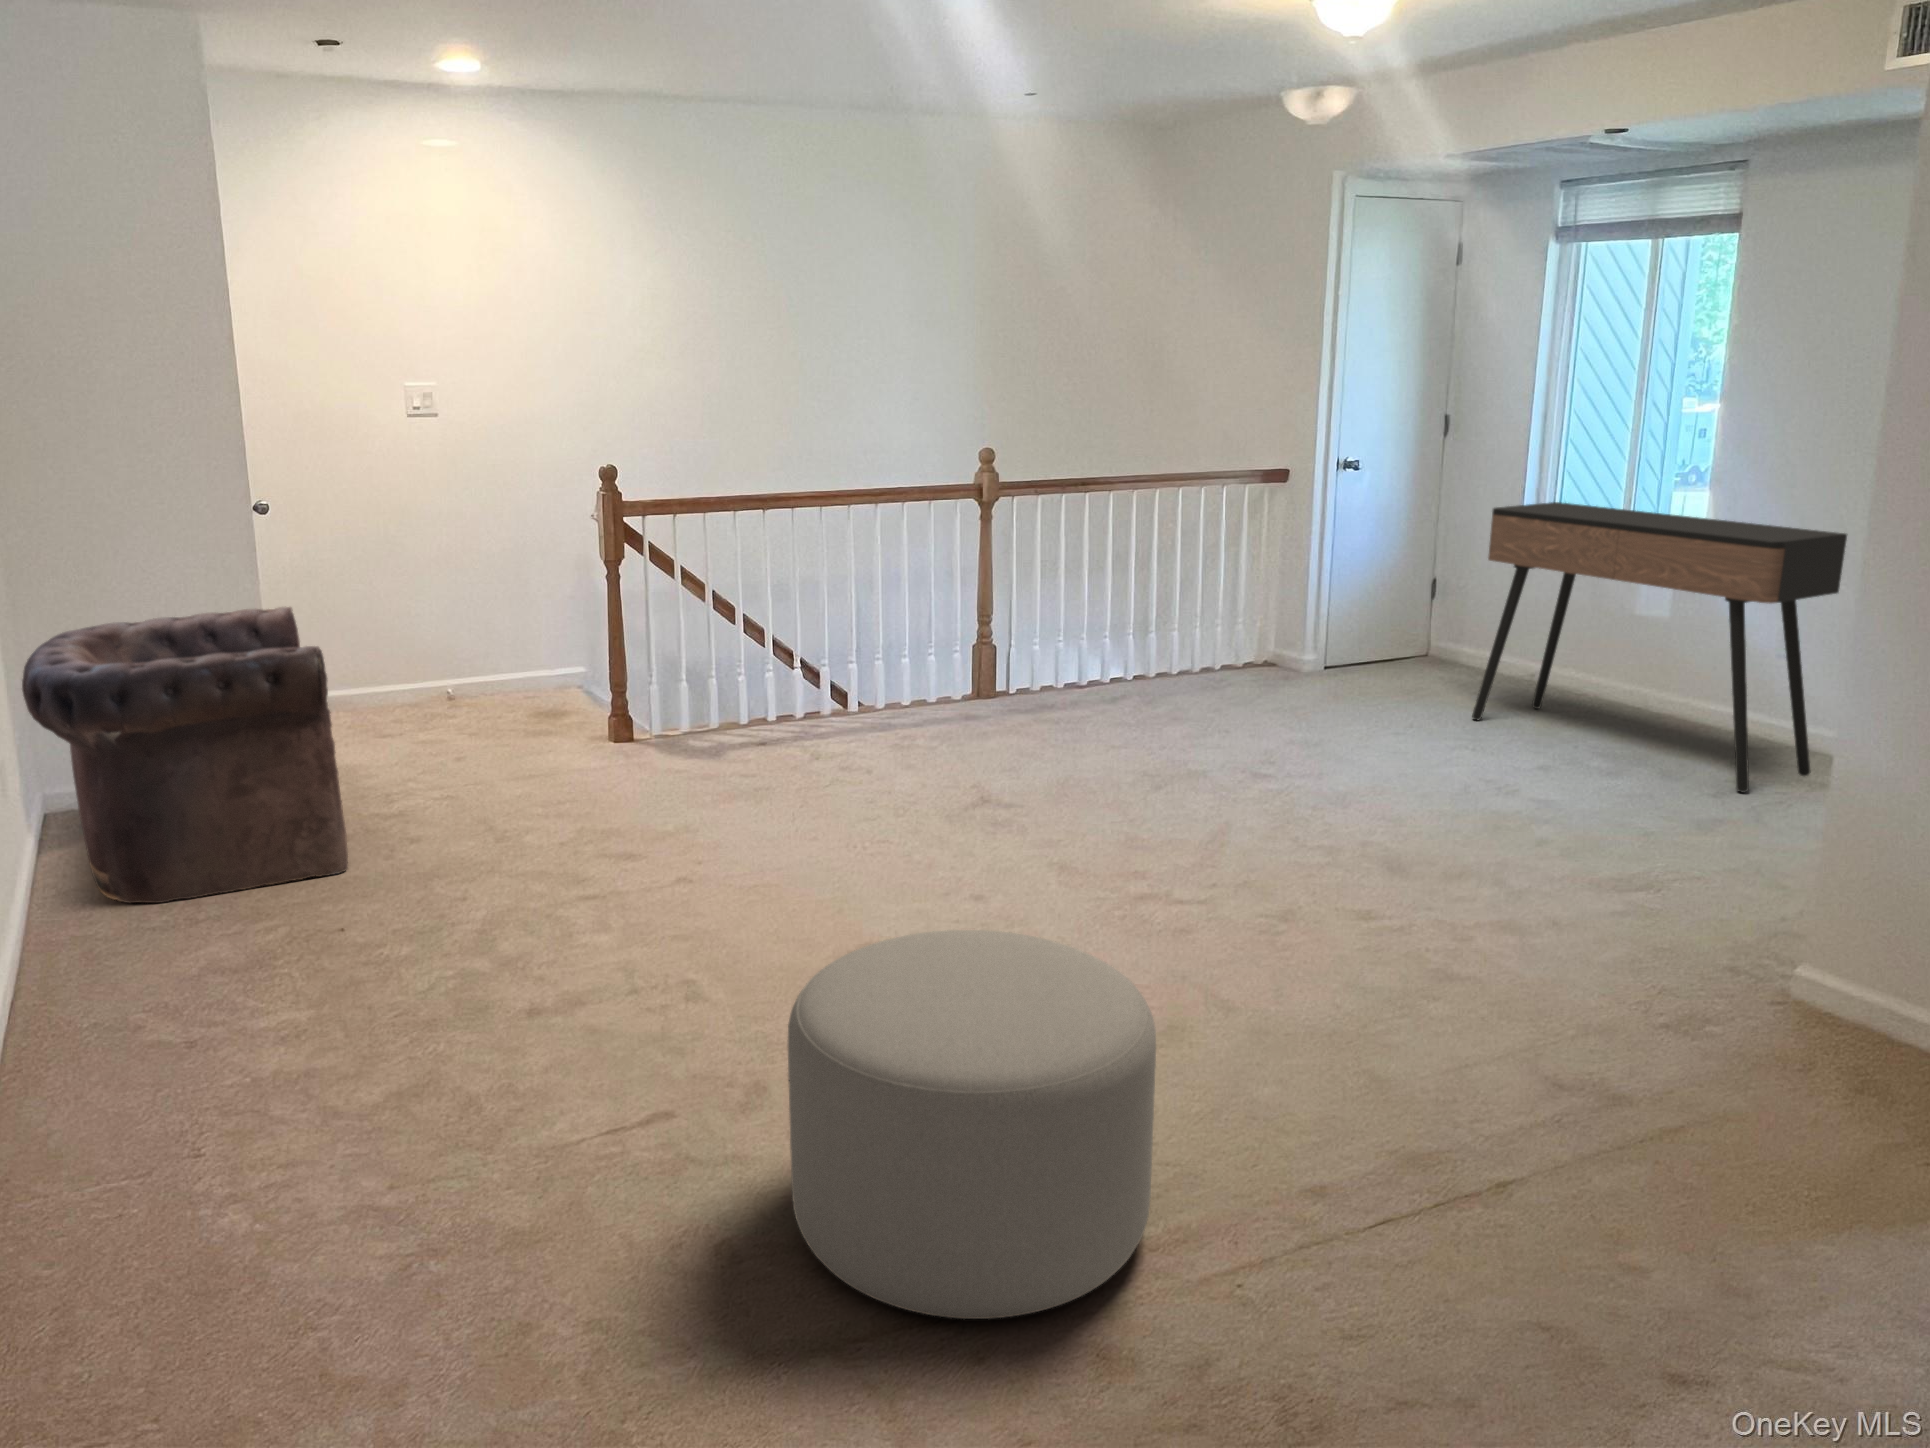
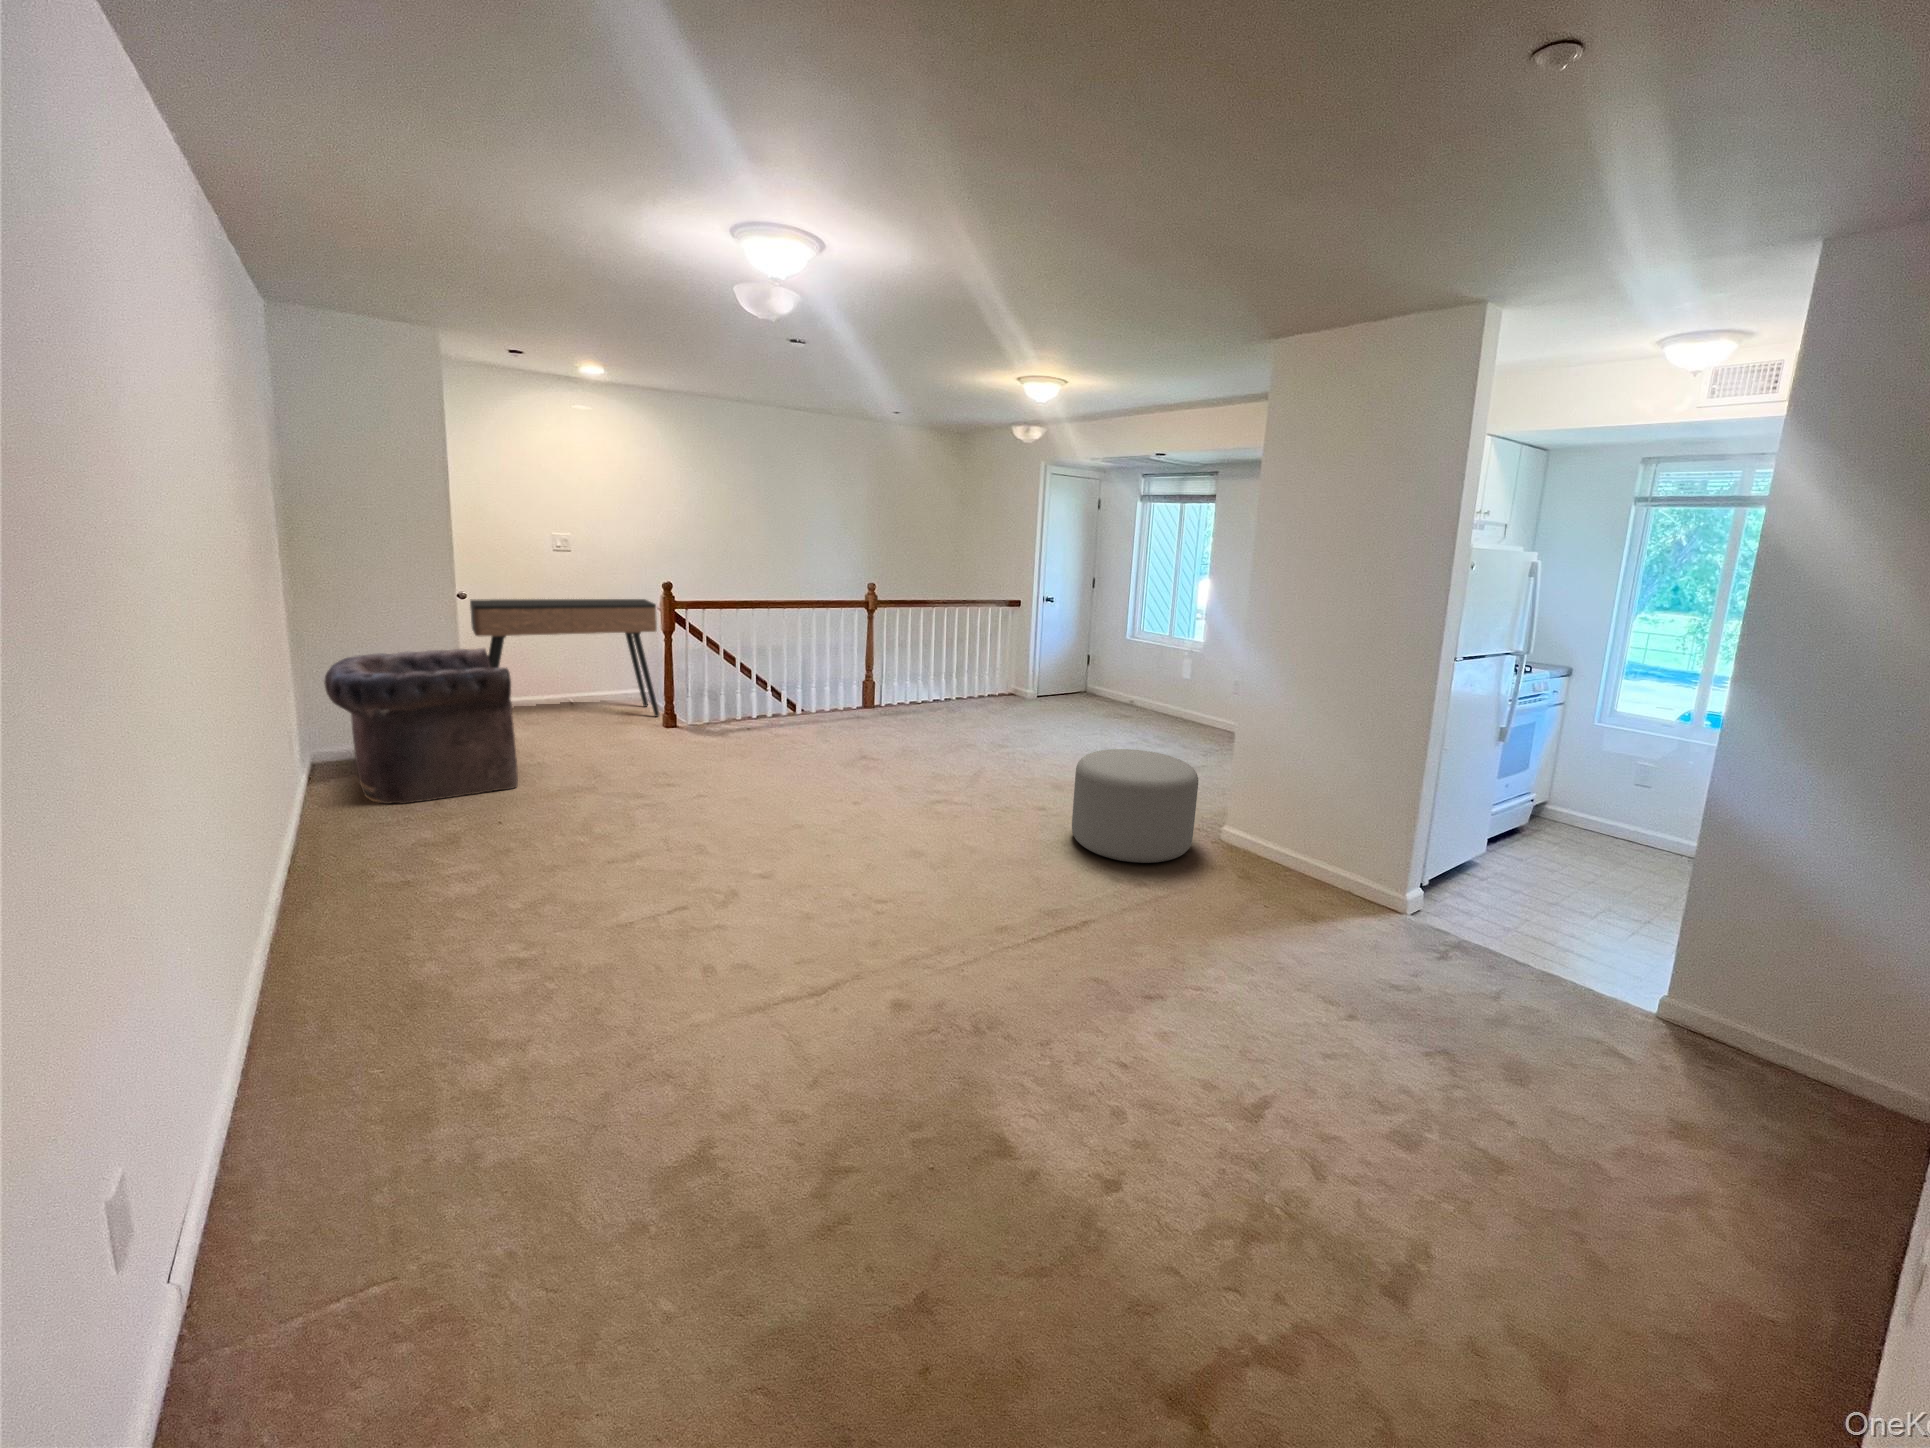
console table: present [1472,502,1847,792] -> present [470,599,659,717]
ottoman: present [788,930,1156,1319] -> present [1072,749,1198,863]

